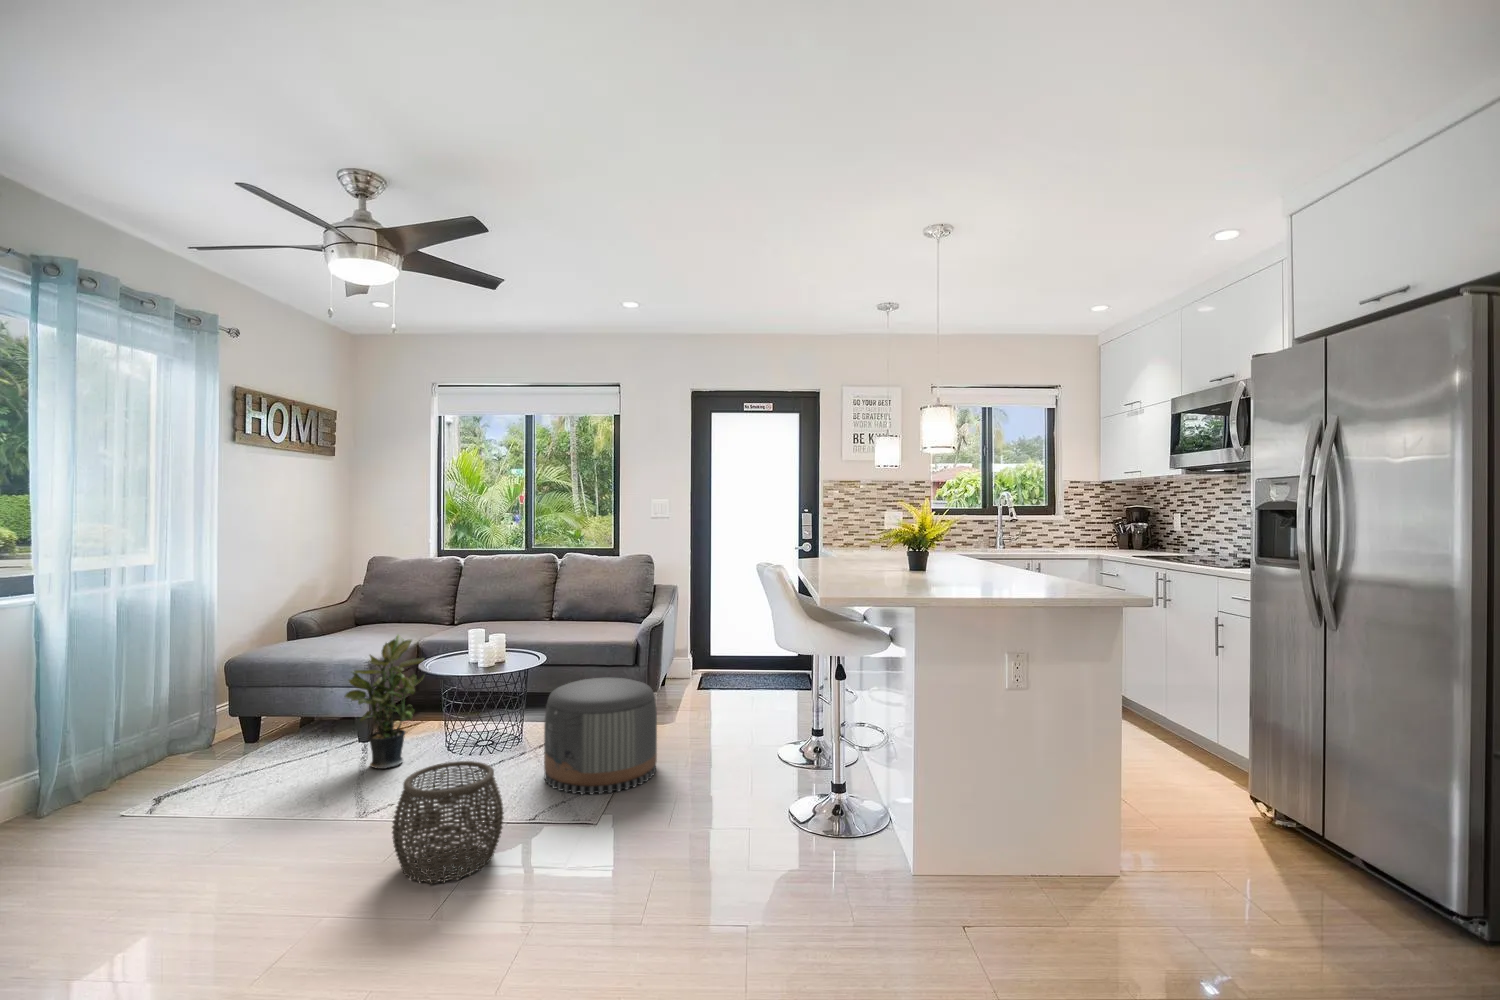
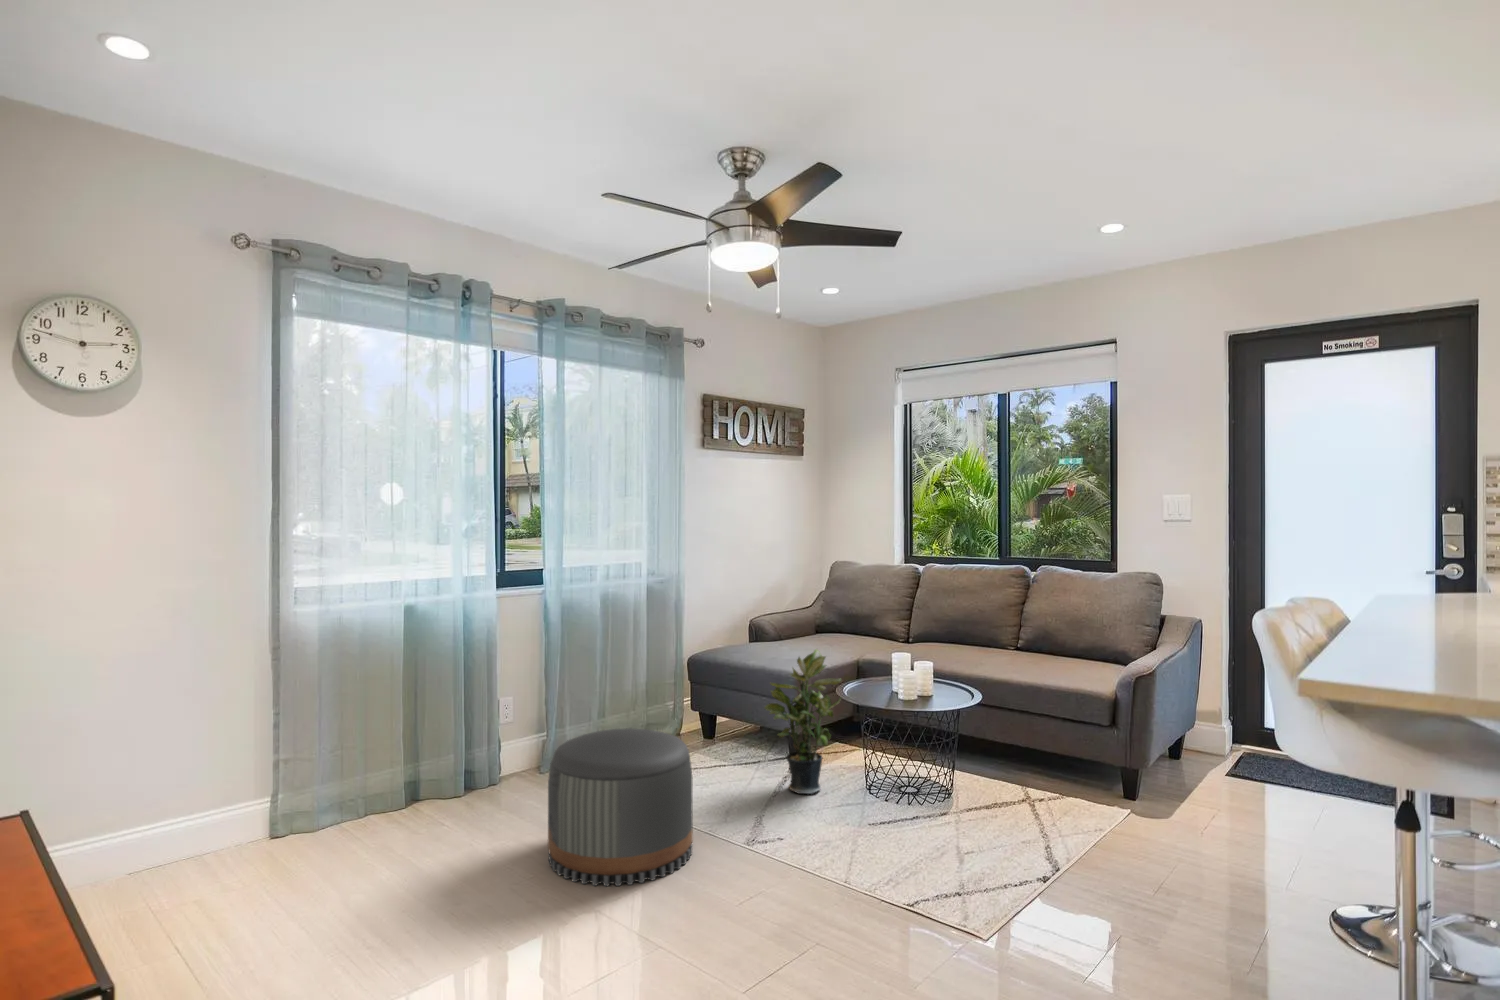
pouf: present [544,678,657,795] -> present [548,728,693,886]
woven basket: present [392,761,504,884] -> none [744,807,865,951]

